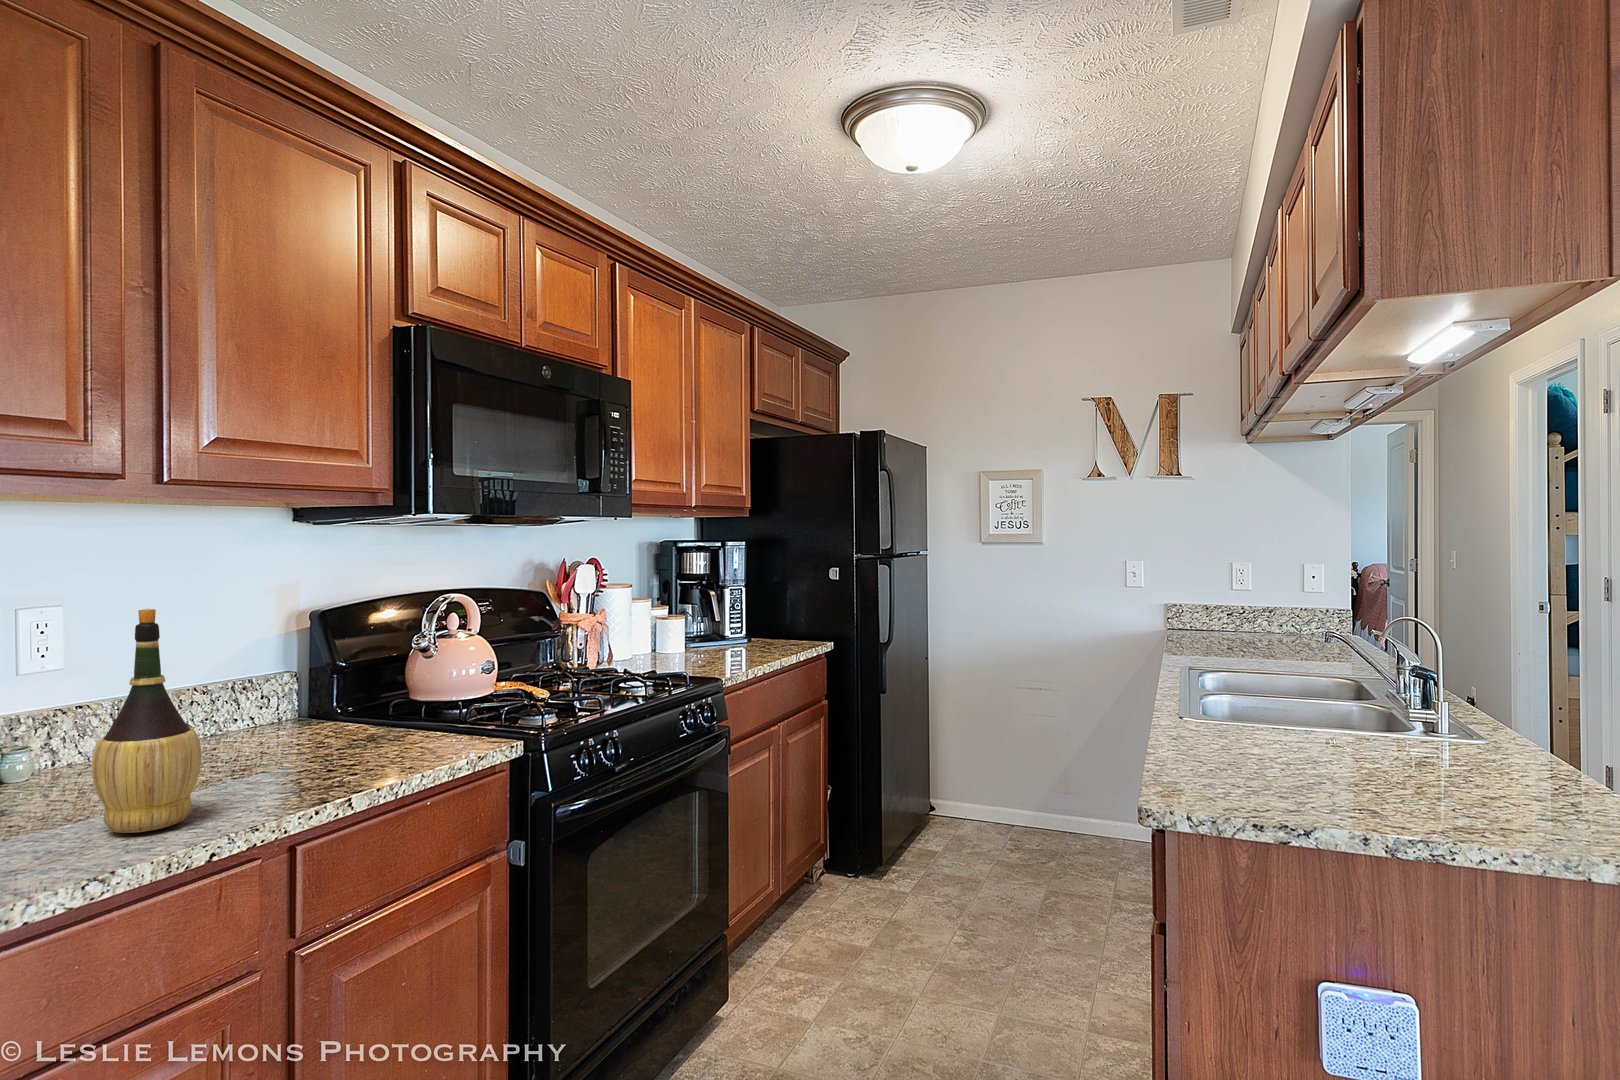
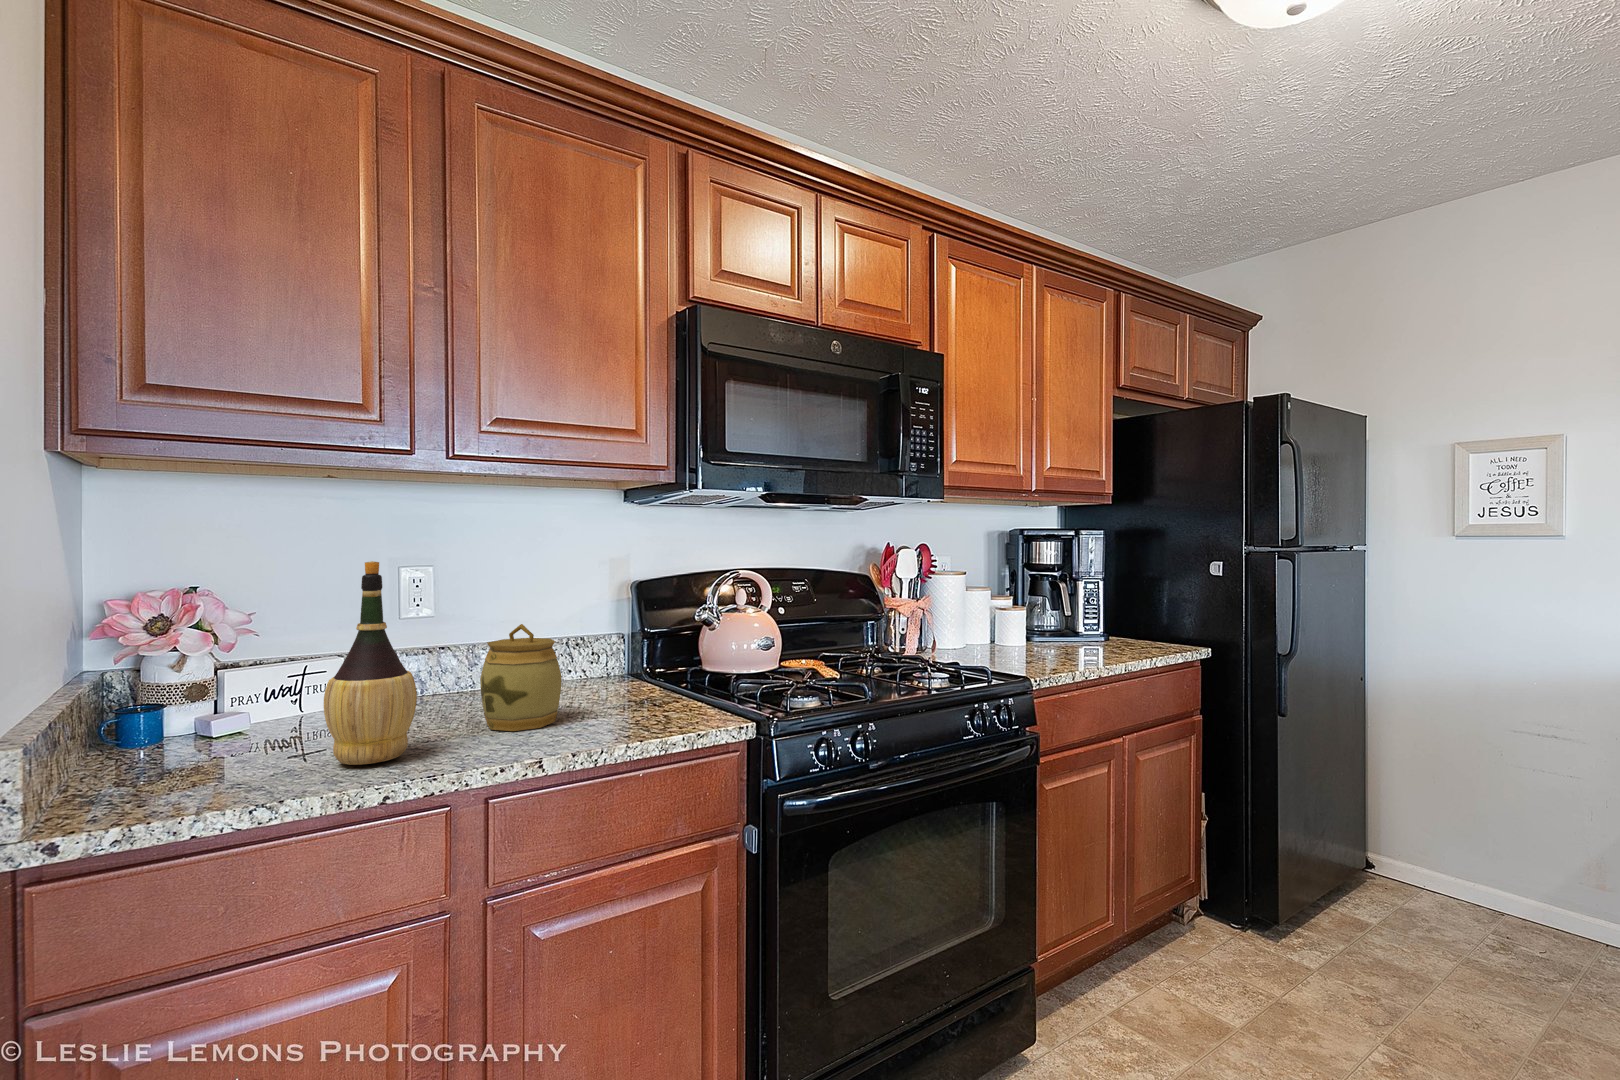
jar: none [214,667,312,784] -> present [480,624,562,731]

